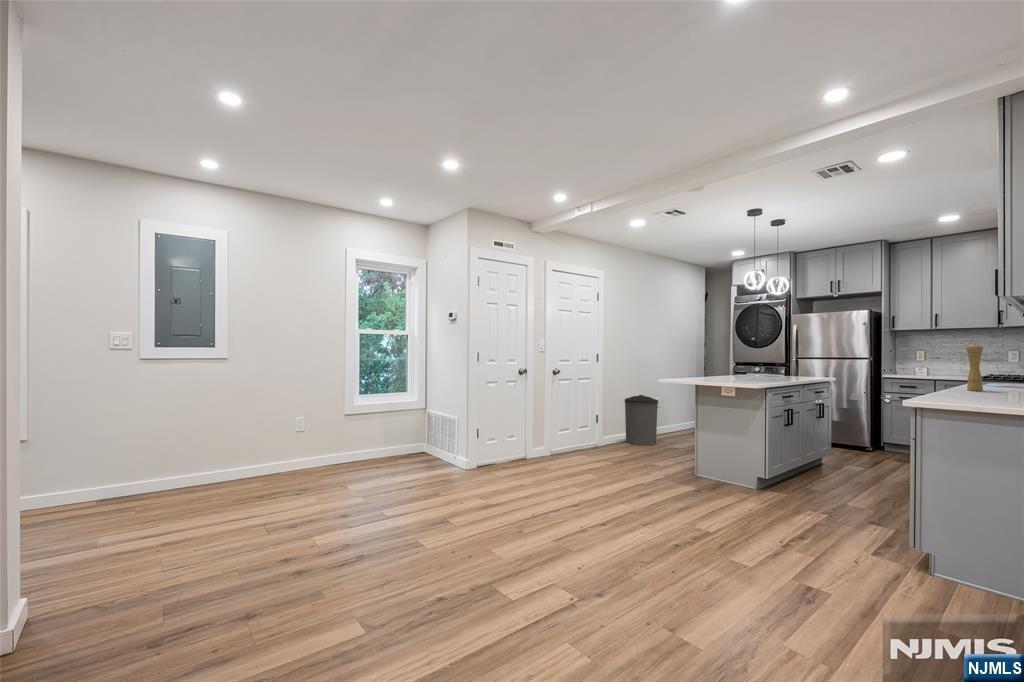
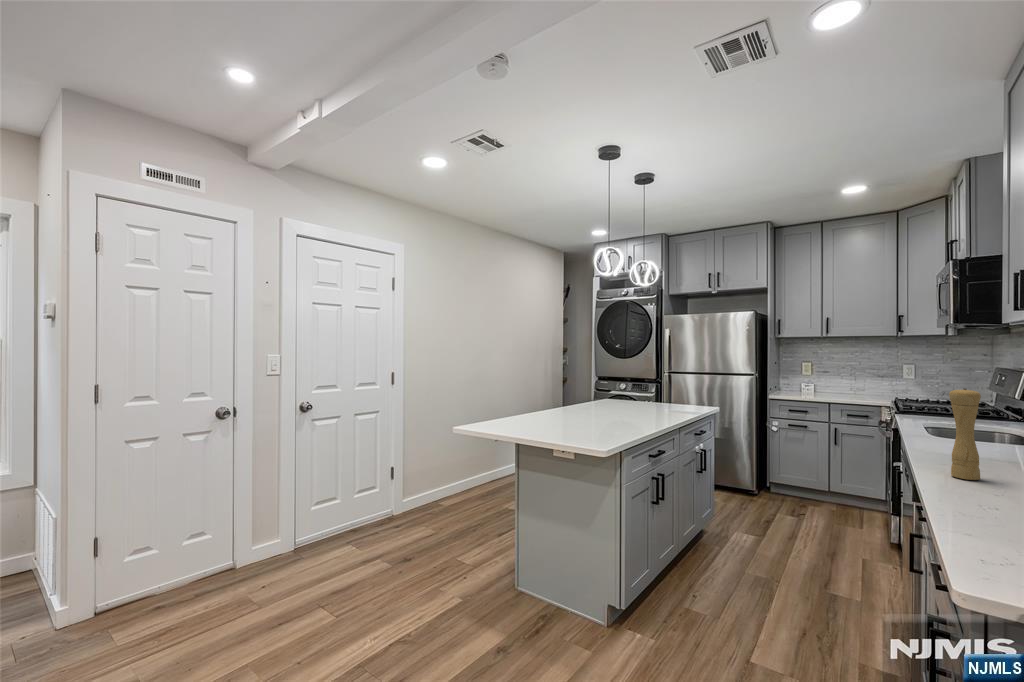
trash can: present [624,395,658,445] -> none [436,434,484,513]

